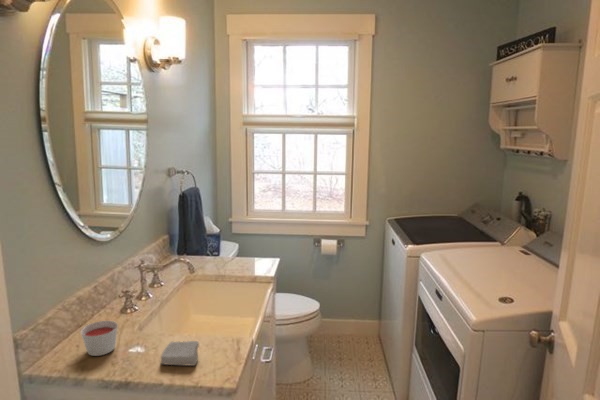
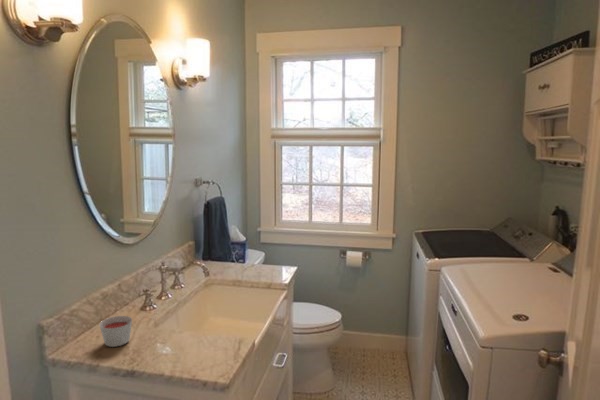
soap bar: present [161,341,199,366] -> none [166,337,202,360]

